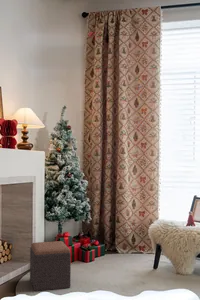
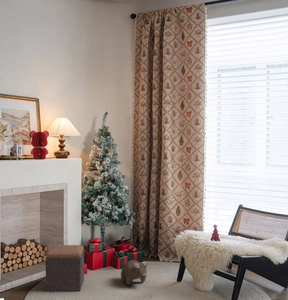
plush toy: none [101,253,132,279] -> present [121,260,148,285]

